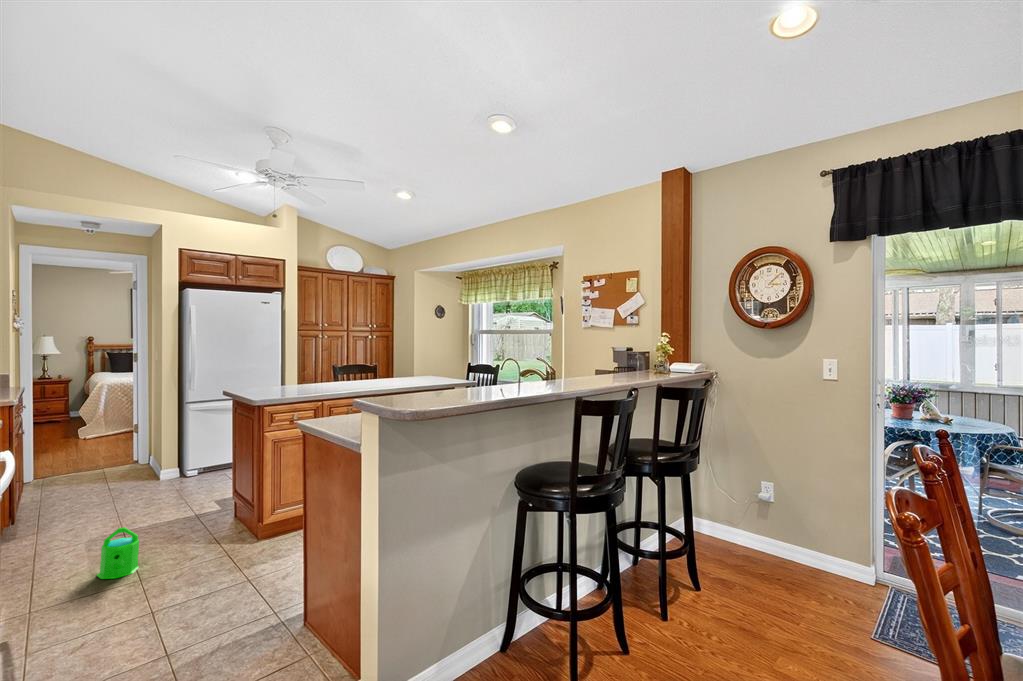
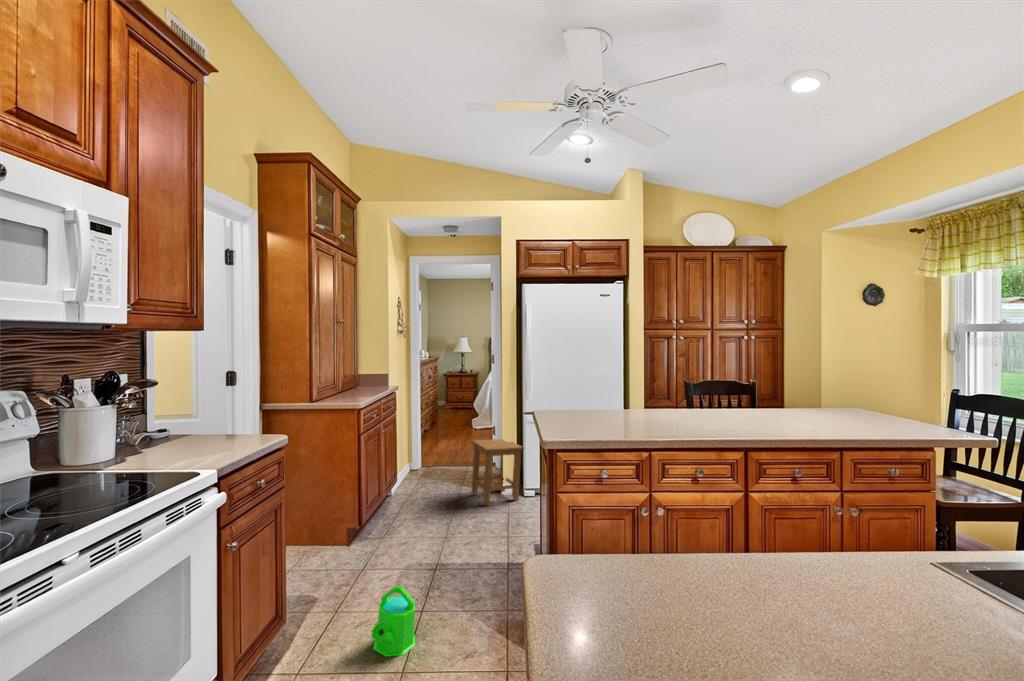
stool: none [126,428,189,488] -> present [472,439,524,505]

